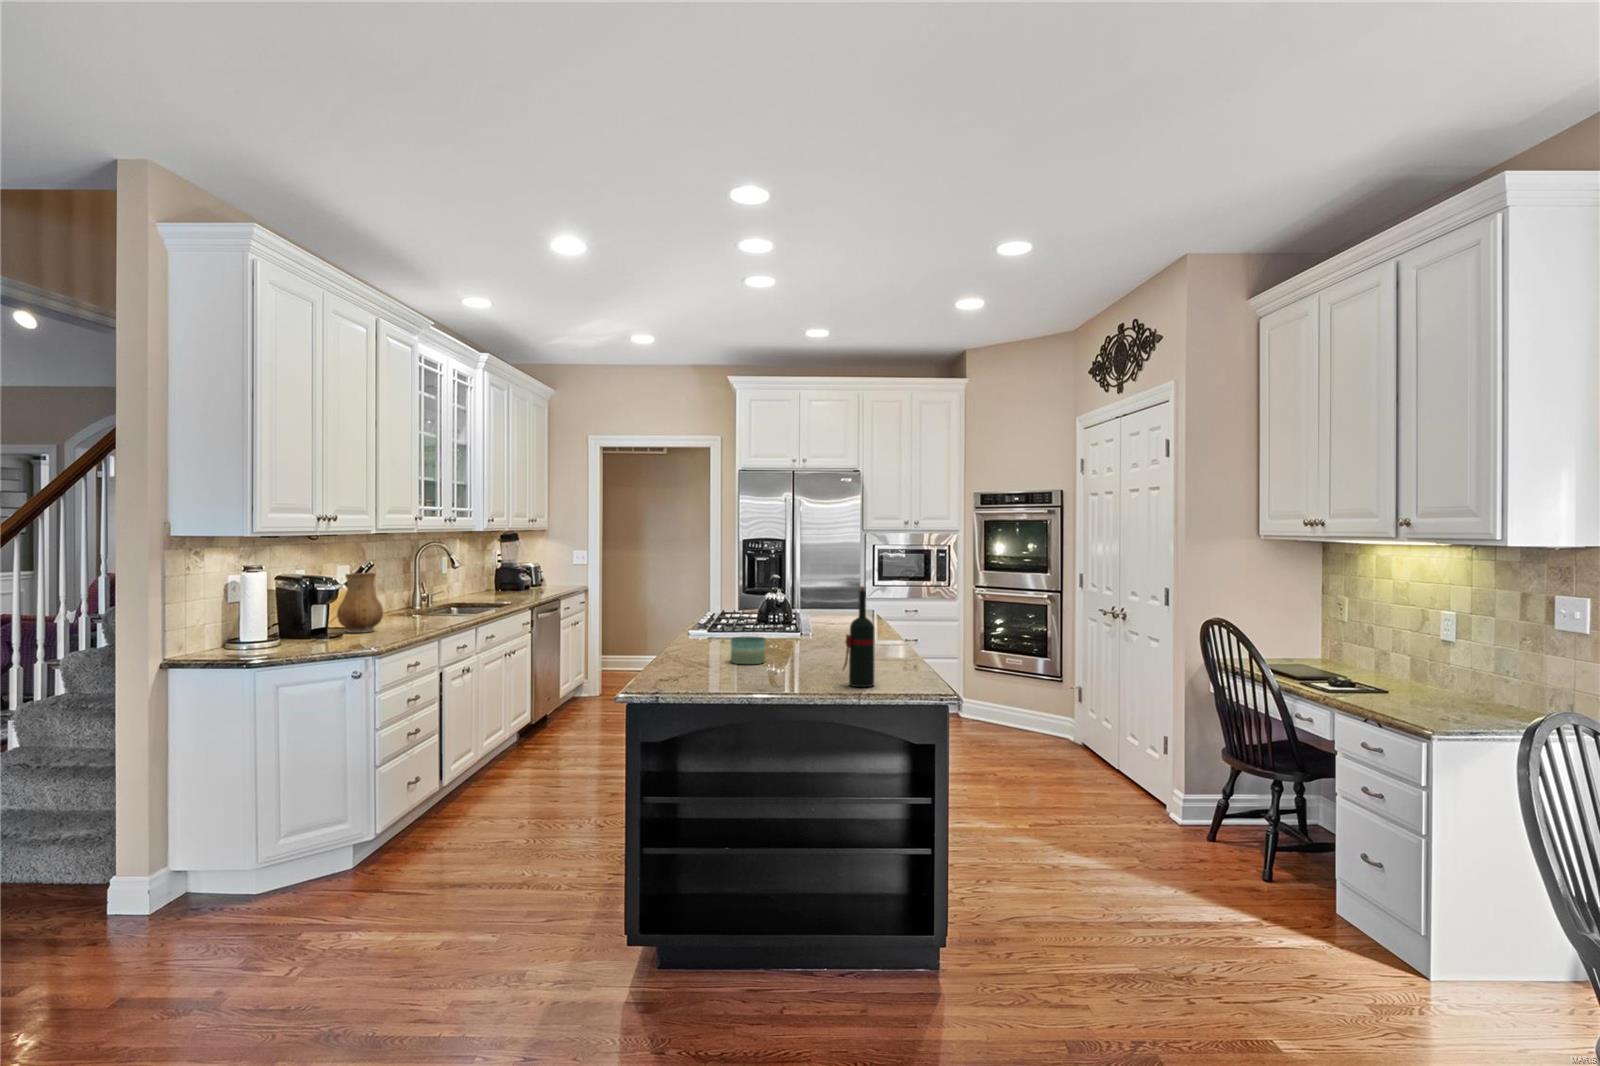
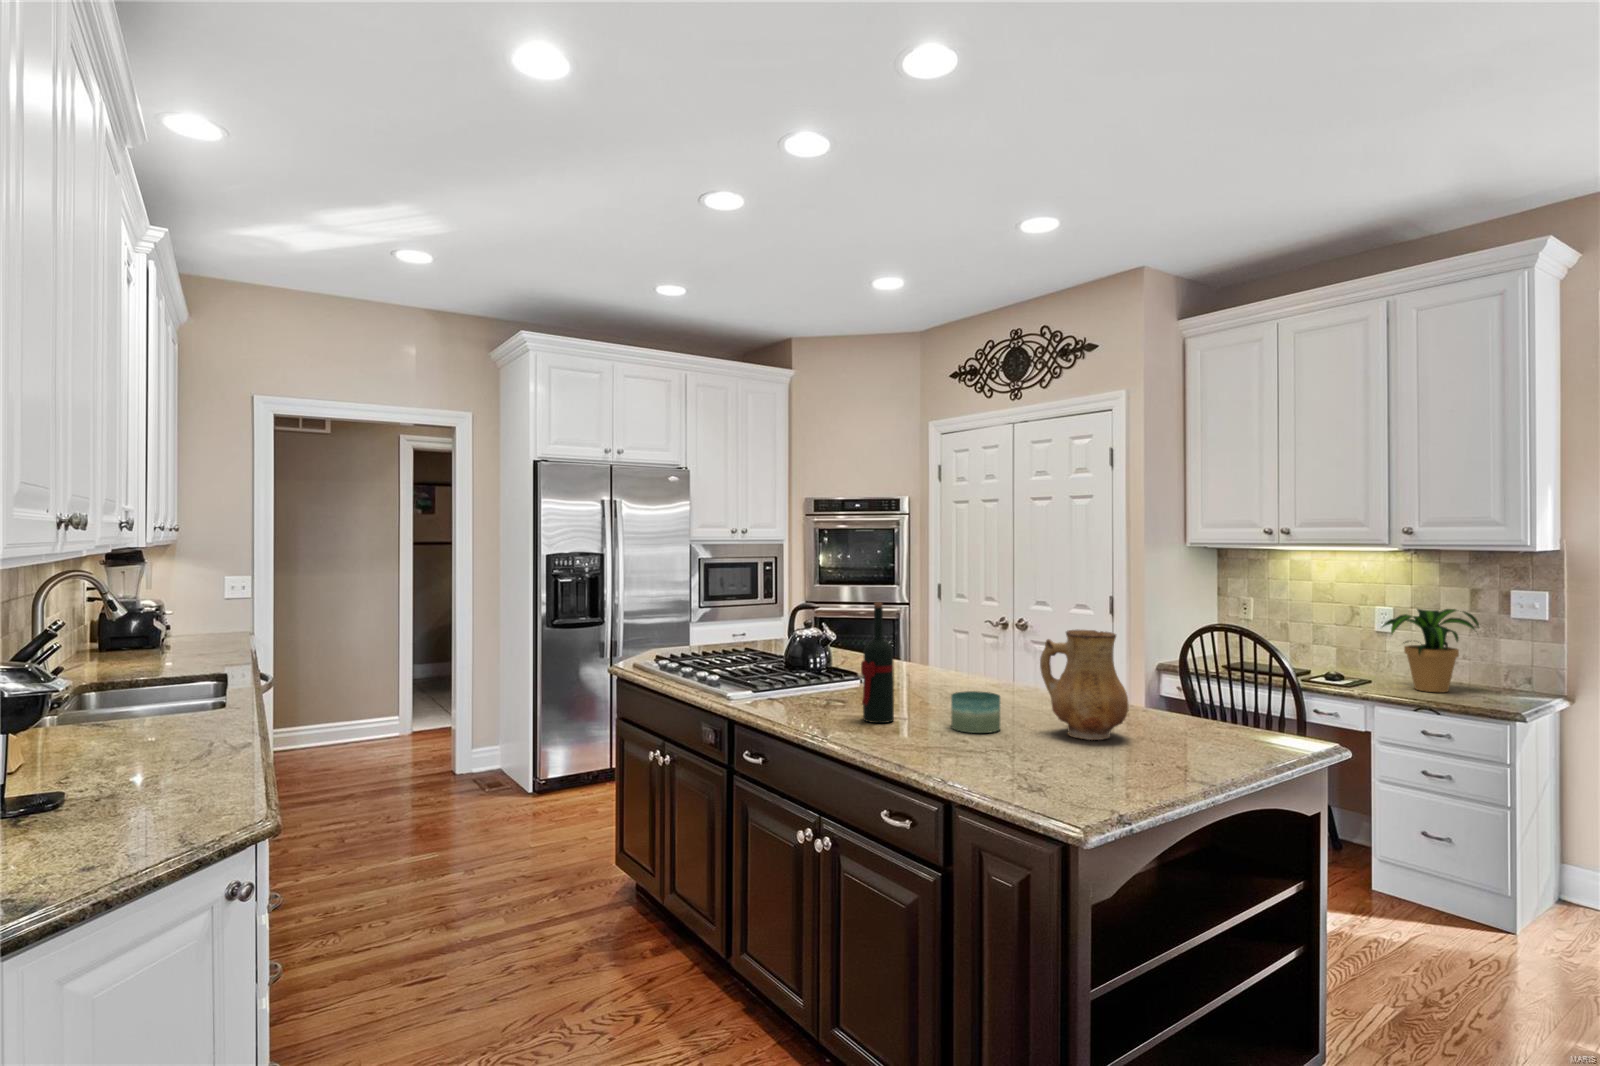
ceramic pitcher: present [337,573,383,633] -> present [1040,630,1129,740]
wine bottle: present [843,586,875,687] -> present [861,602,894,723]
potted plant: none [1365,612,1489,707] -> present [1383,609,1479,692]

